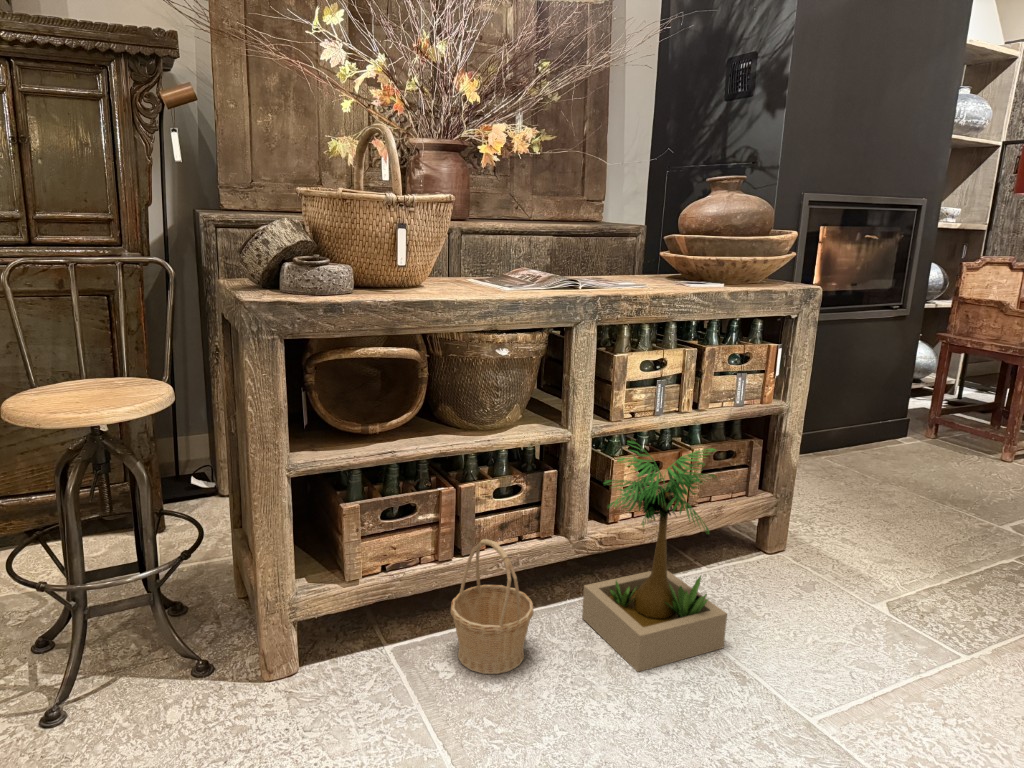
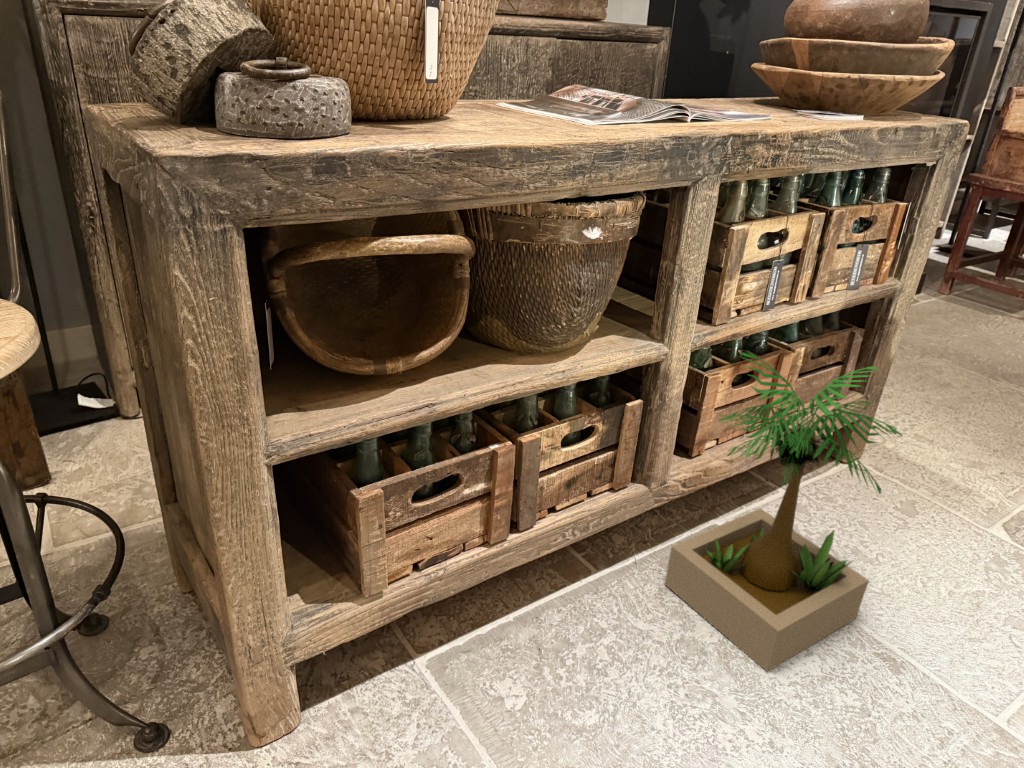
basket: present [451,539,534,674] -> none [513,515,632,697]

